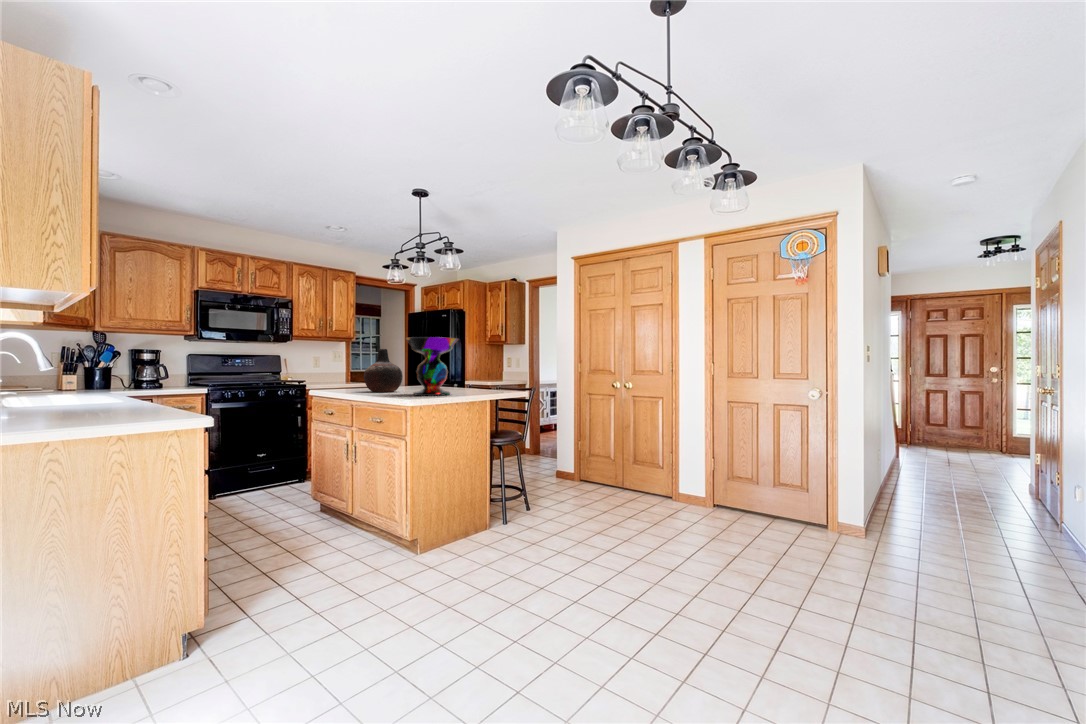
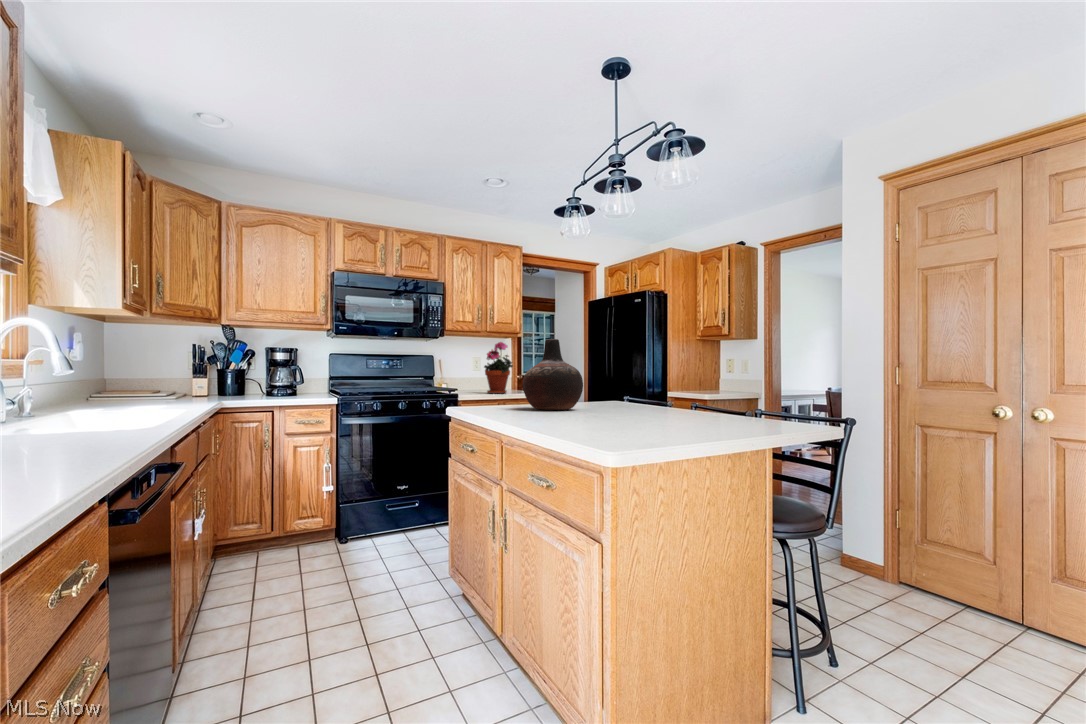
decorative bowl: present [406,337,458,396] -> none [588,310,688,423]
potted plant: none [324,345,348,385] -> present [484,342,513,394]

